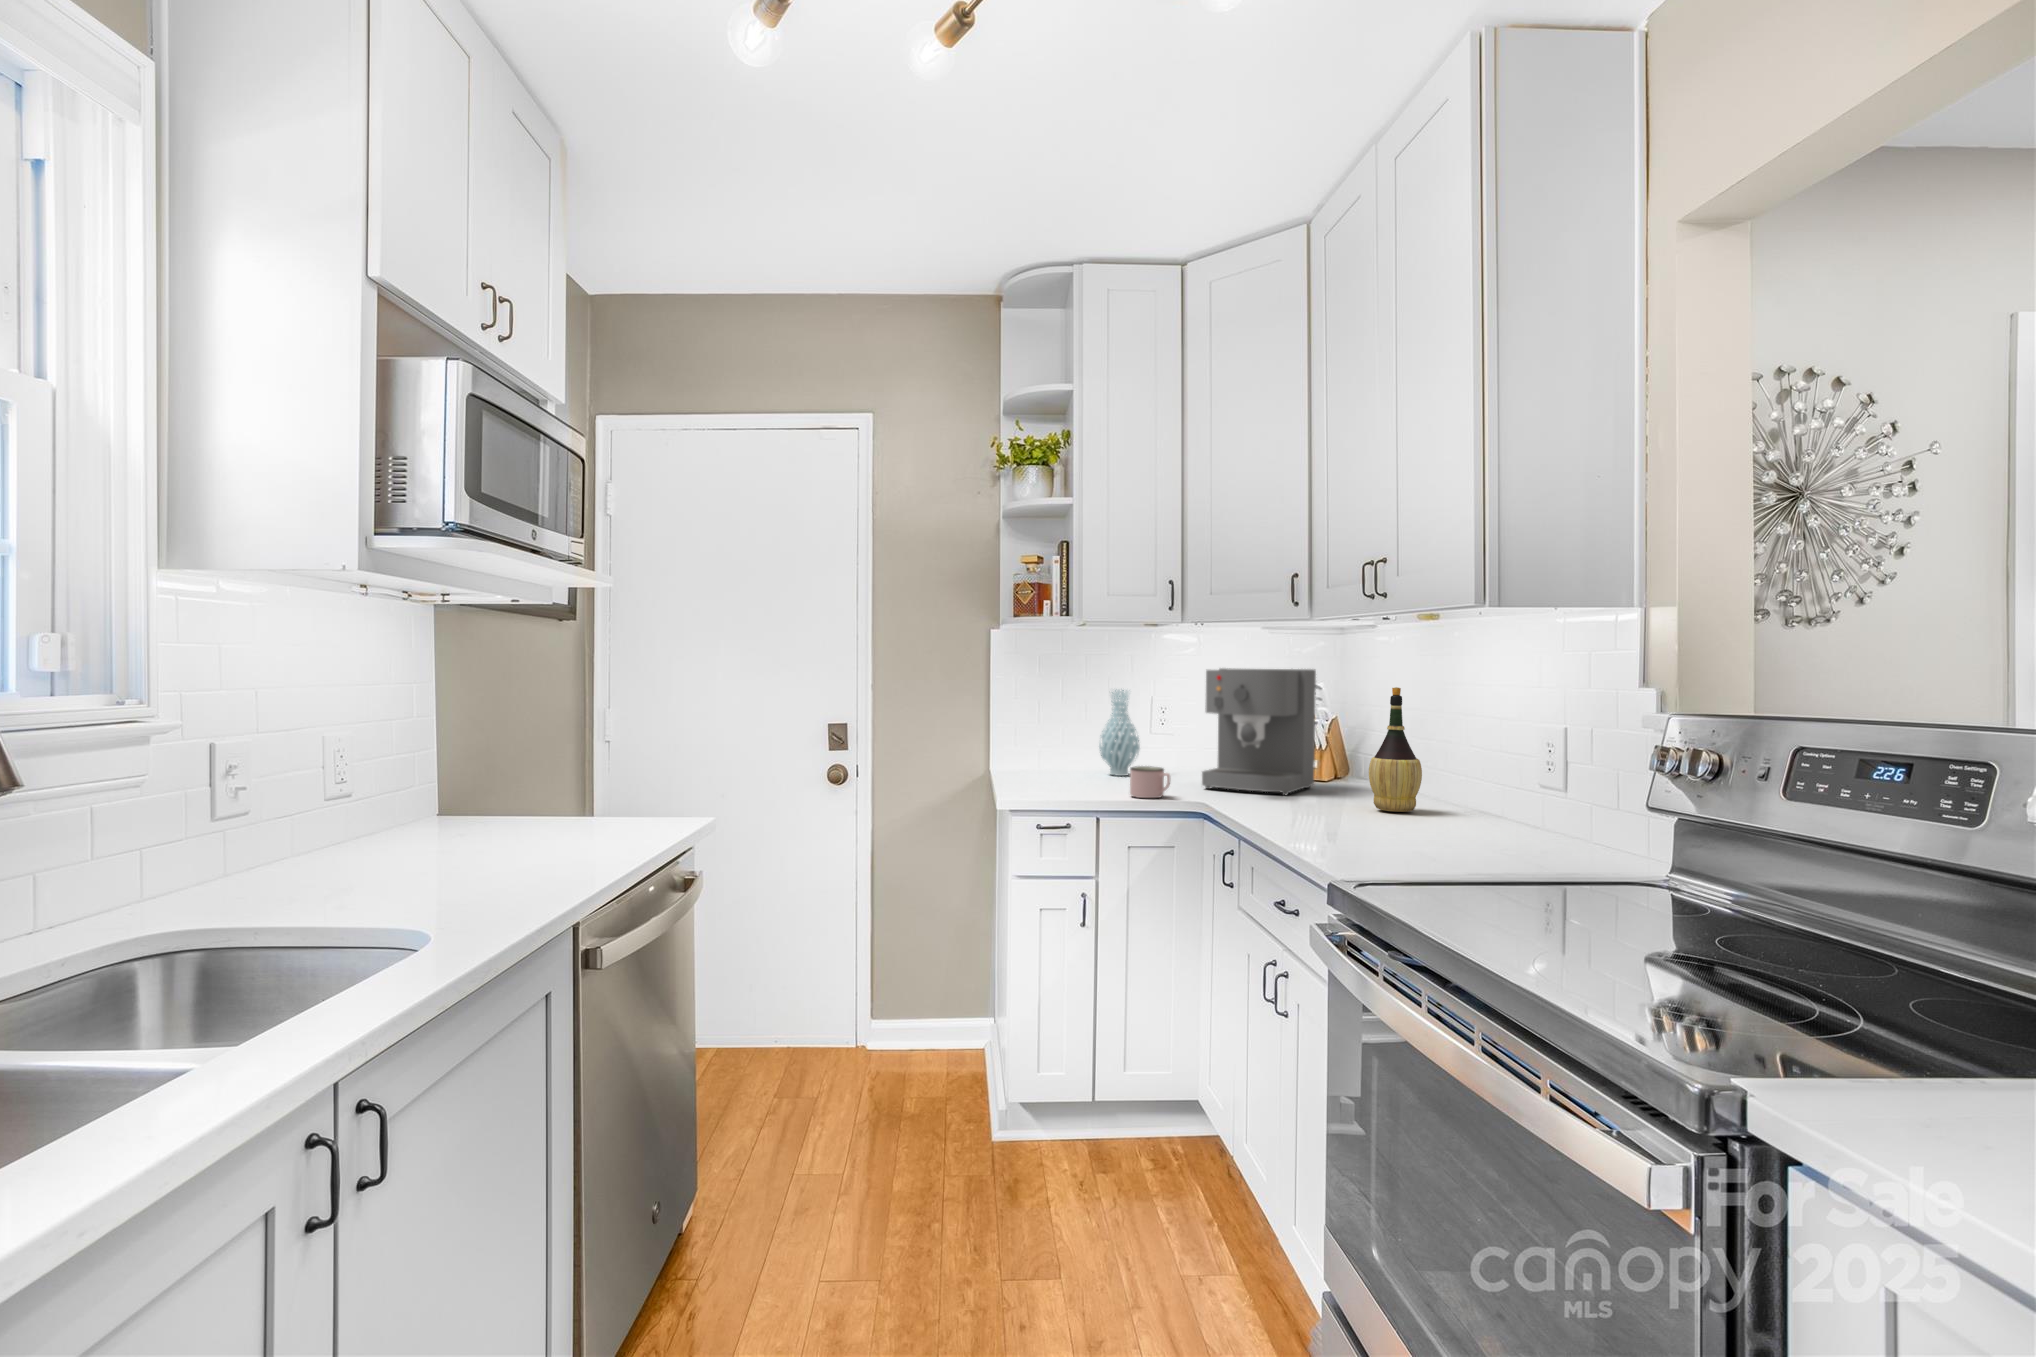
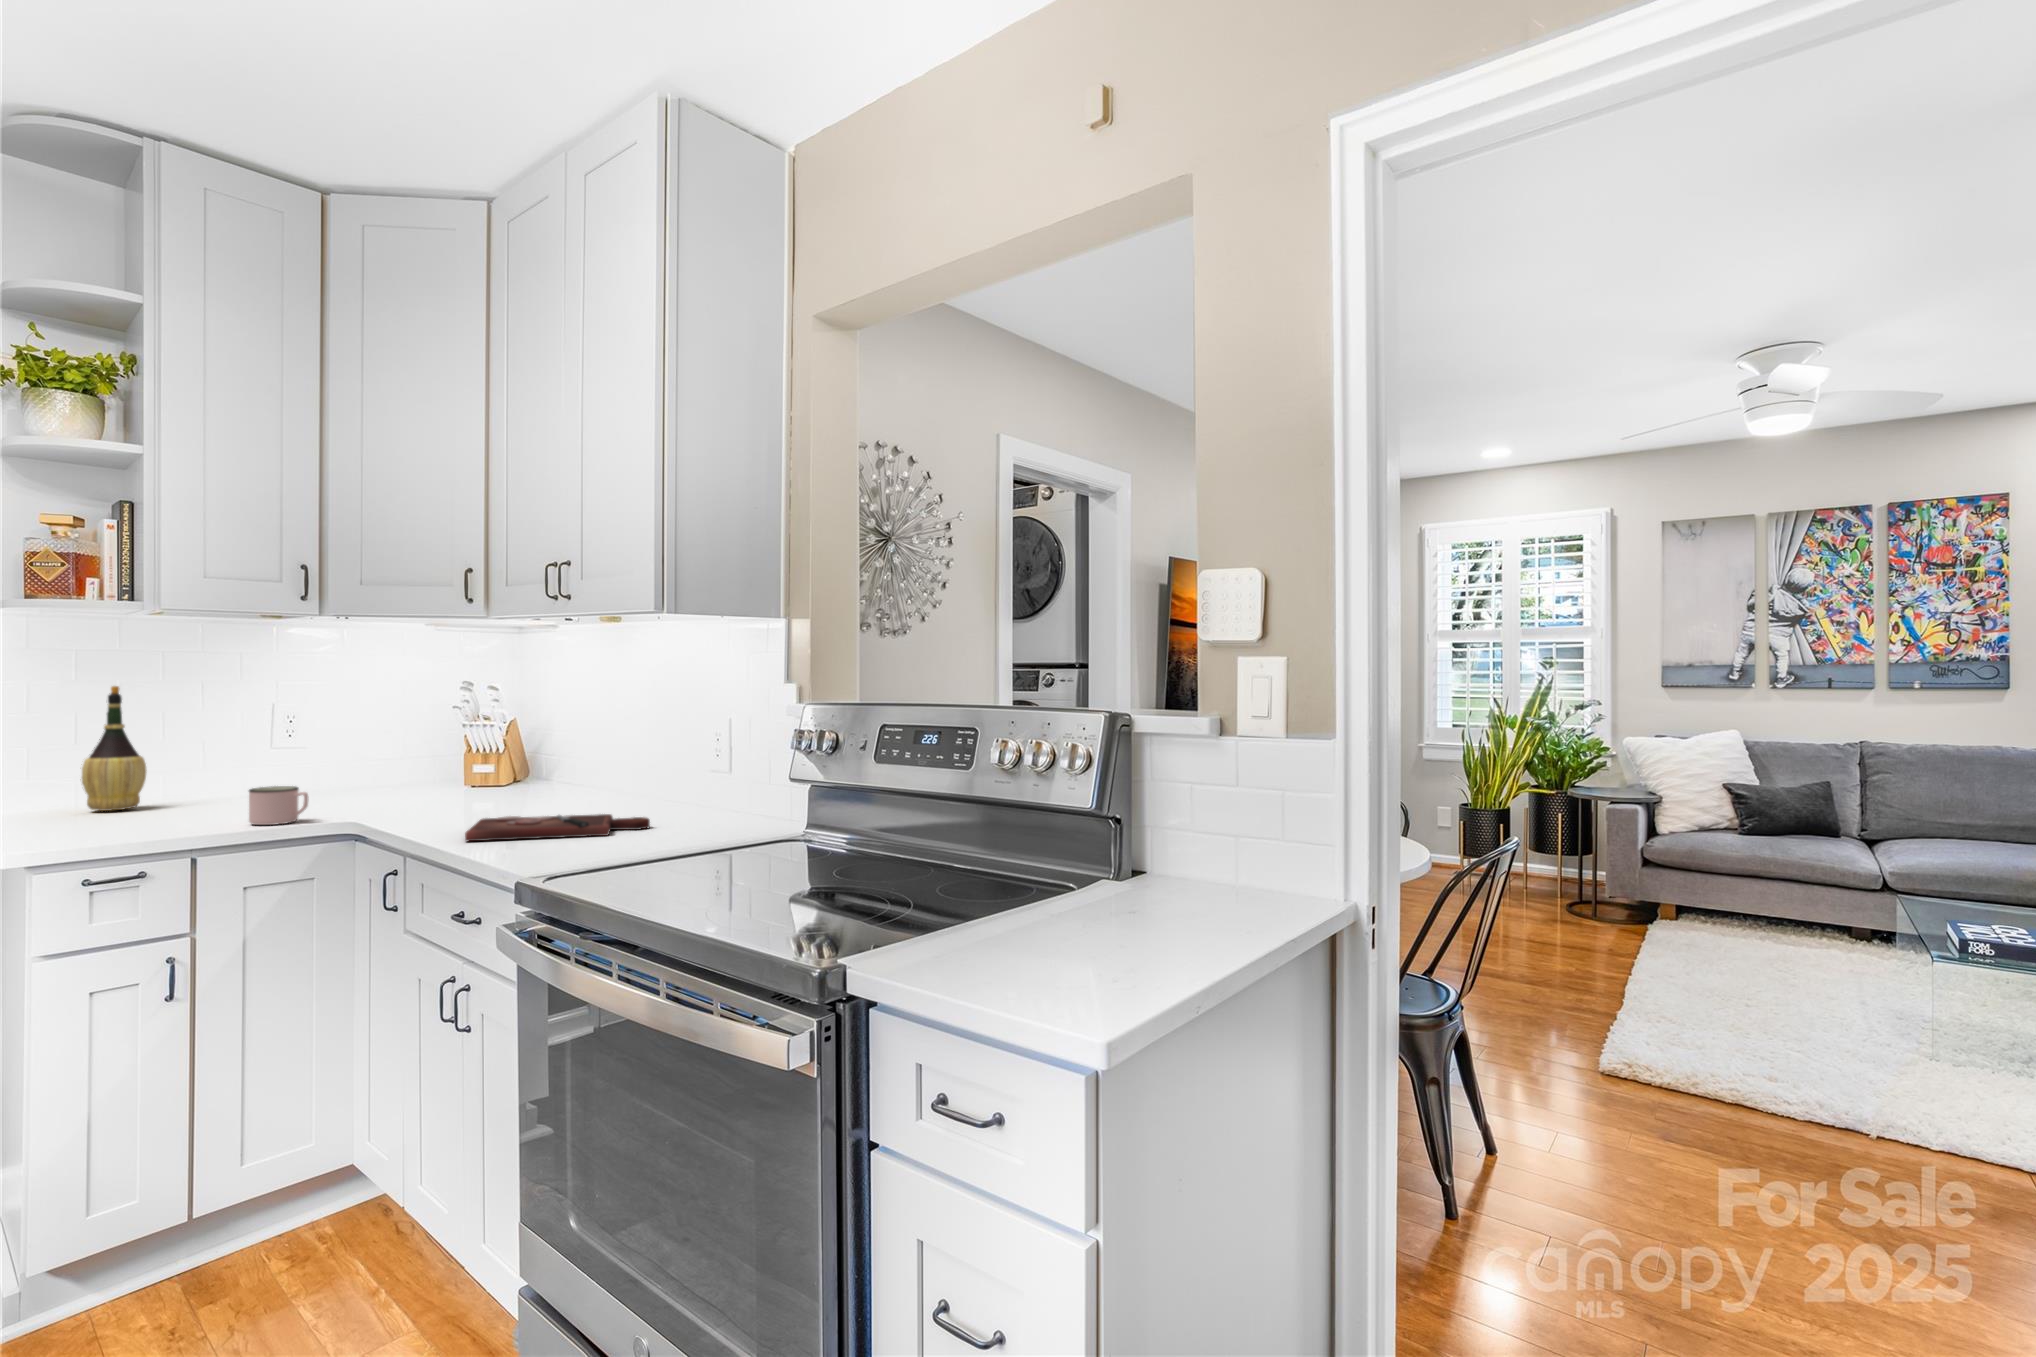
coffee maker: present [1202,668,1316,795] -> none [349,667,488,807]
wine bottle: present [1369,687,1422,812] -> present [82,686,147,811]
vase: present [1099,689,1140,776] -> none [191,692,255,802]
cutting board: none [1287,812,1469,844] -> present [465,814,650,841]

